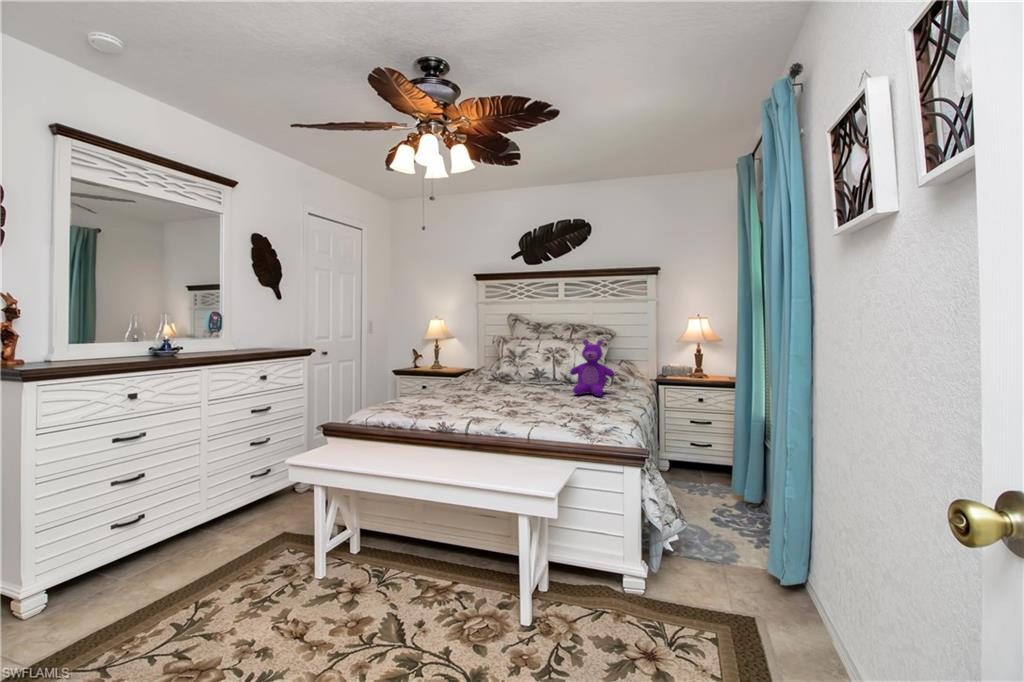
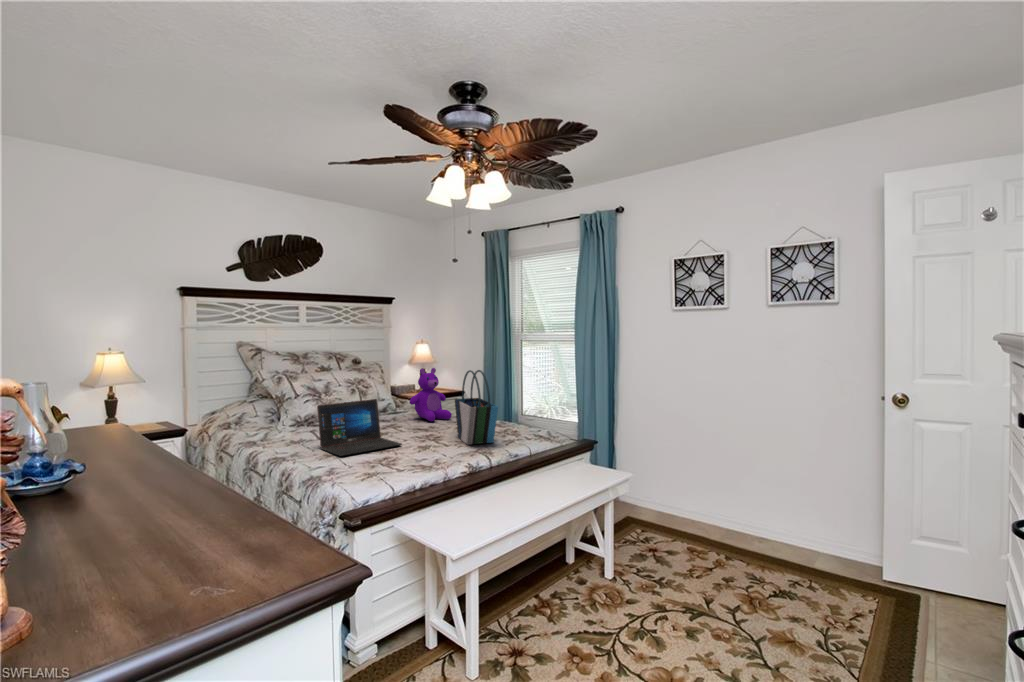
tote bag: none [500,335,569,418] -> present [455,370,498,445]
laptop: none [423,357,494,401] -> present [317,399,402,456]

